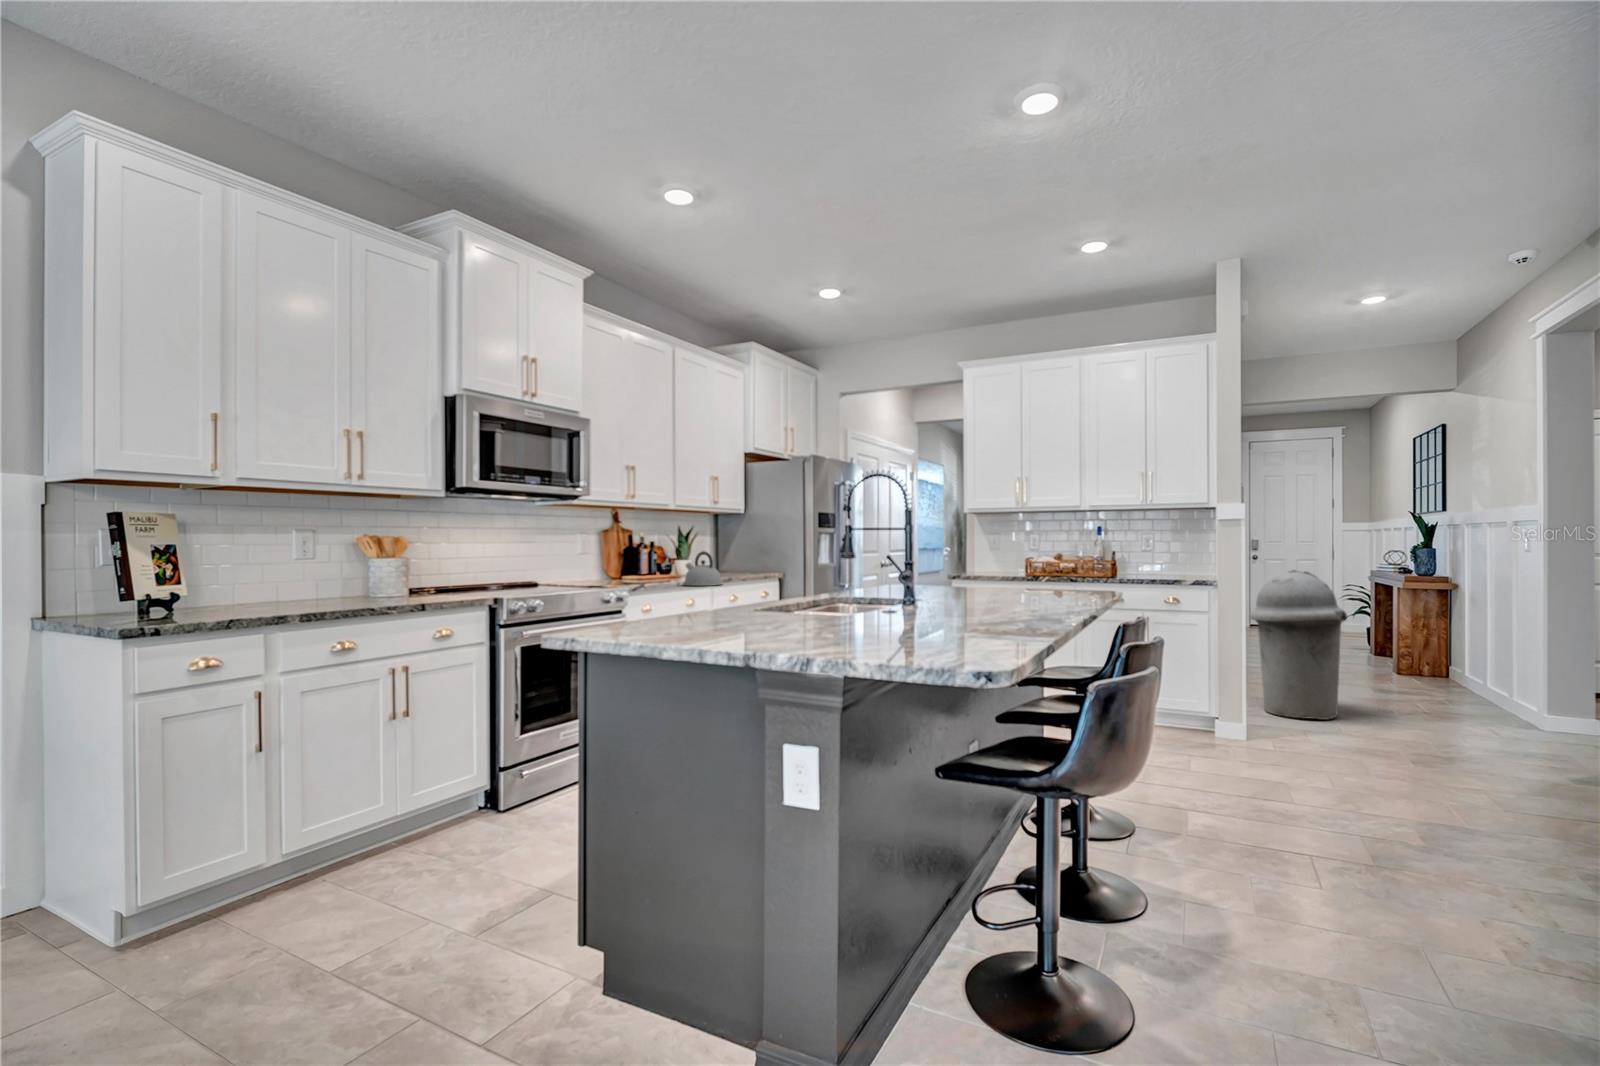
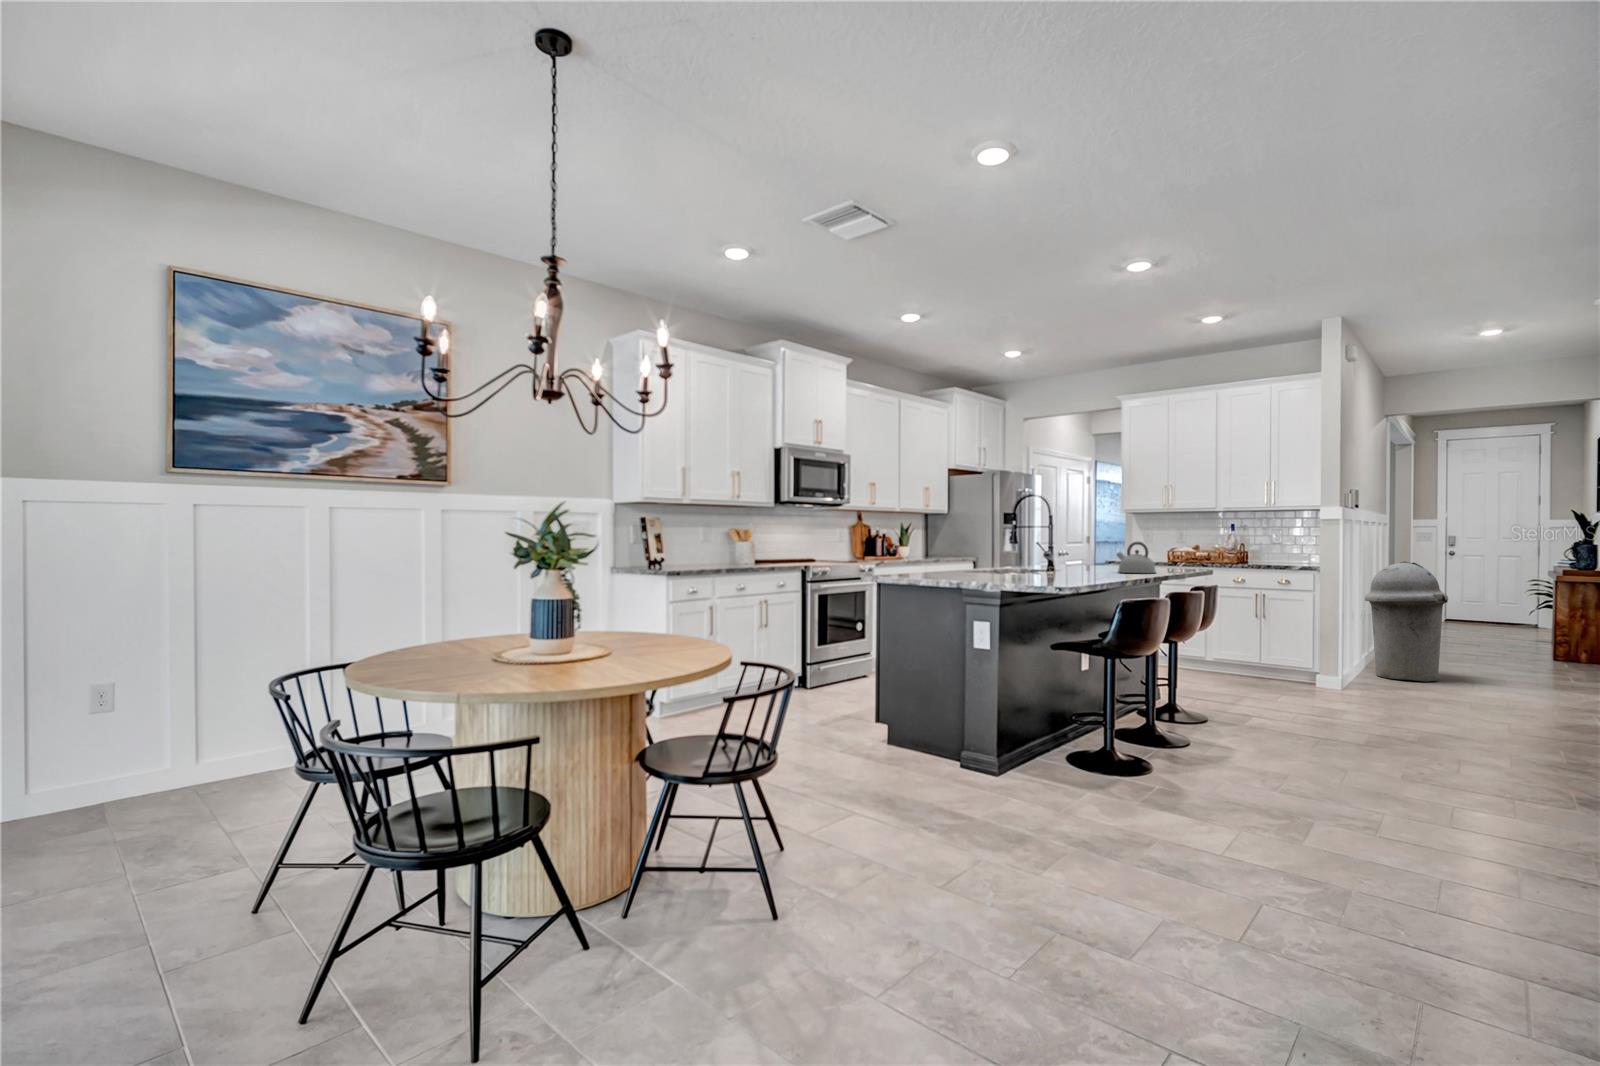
kettle: present [684,551,722,586] -> present [1116,542,1156,573]

